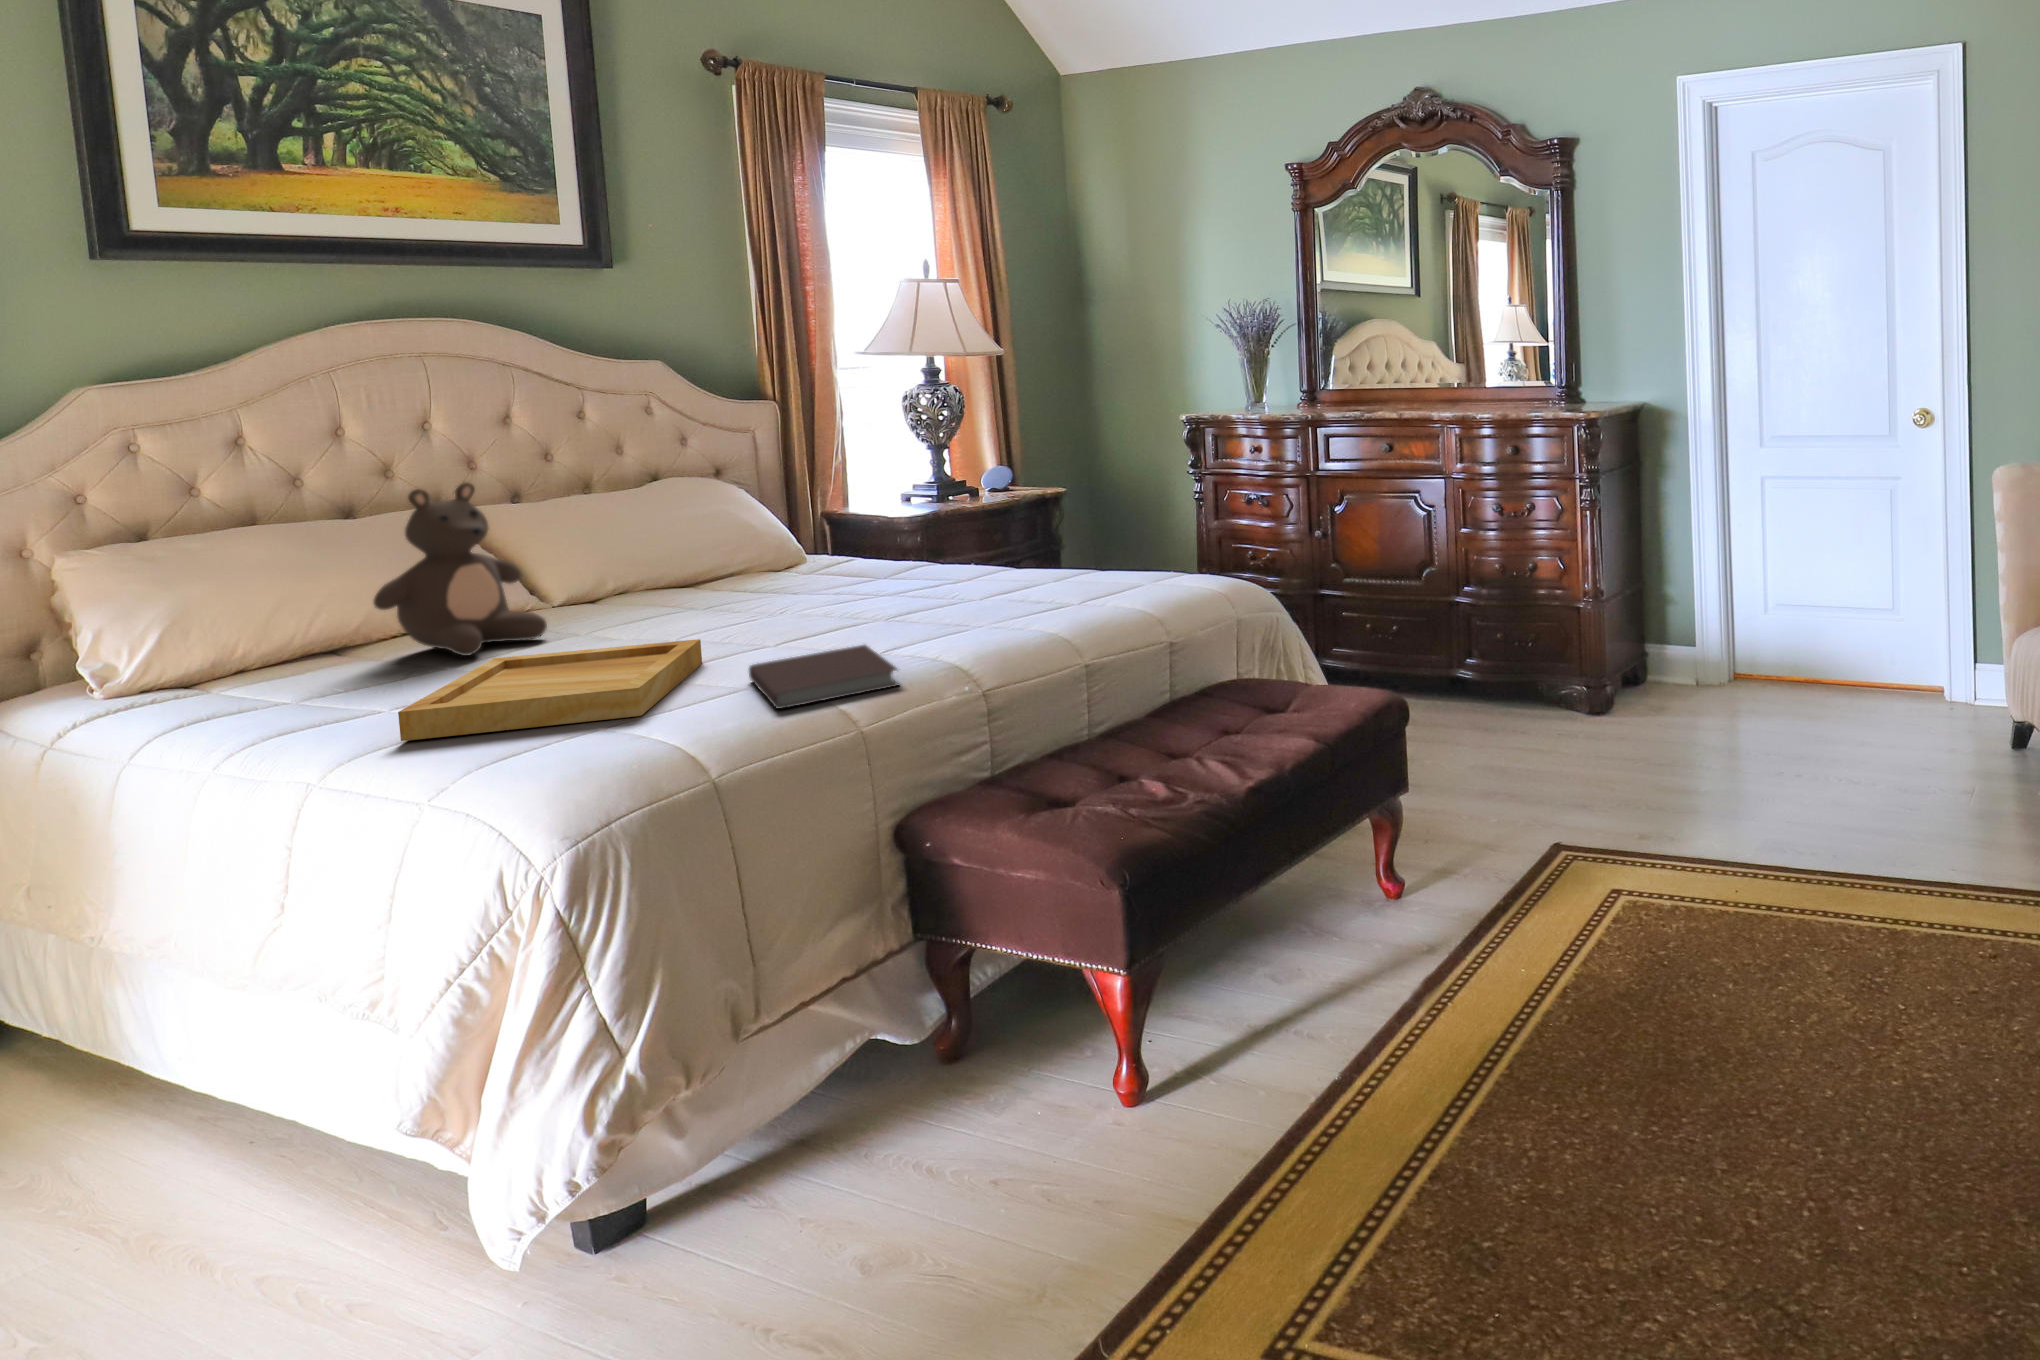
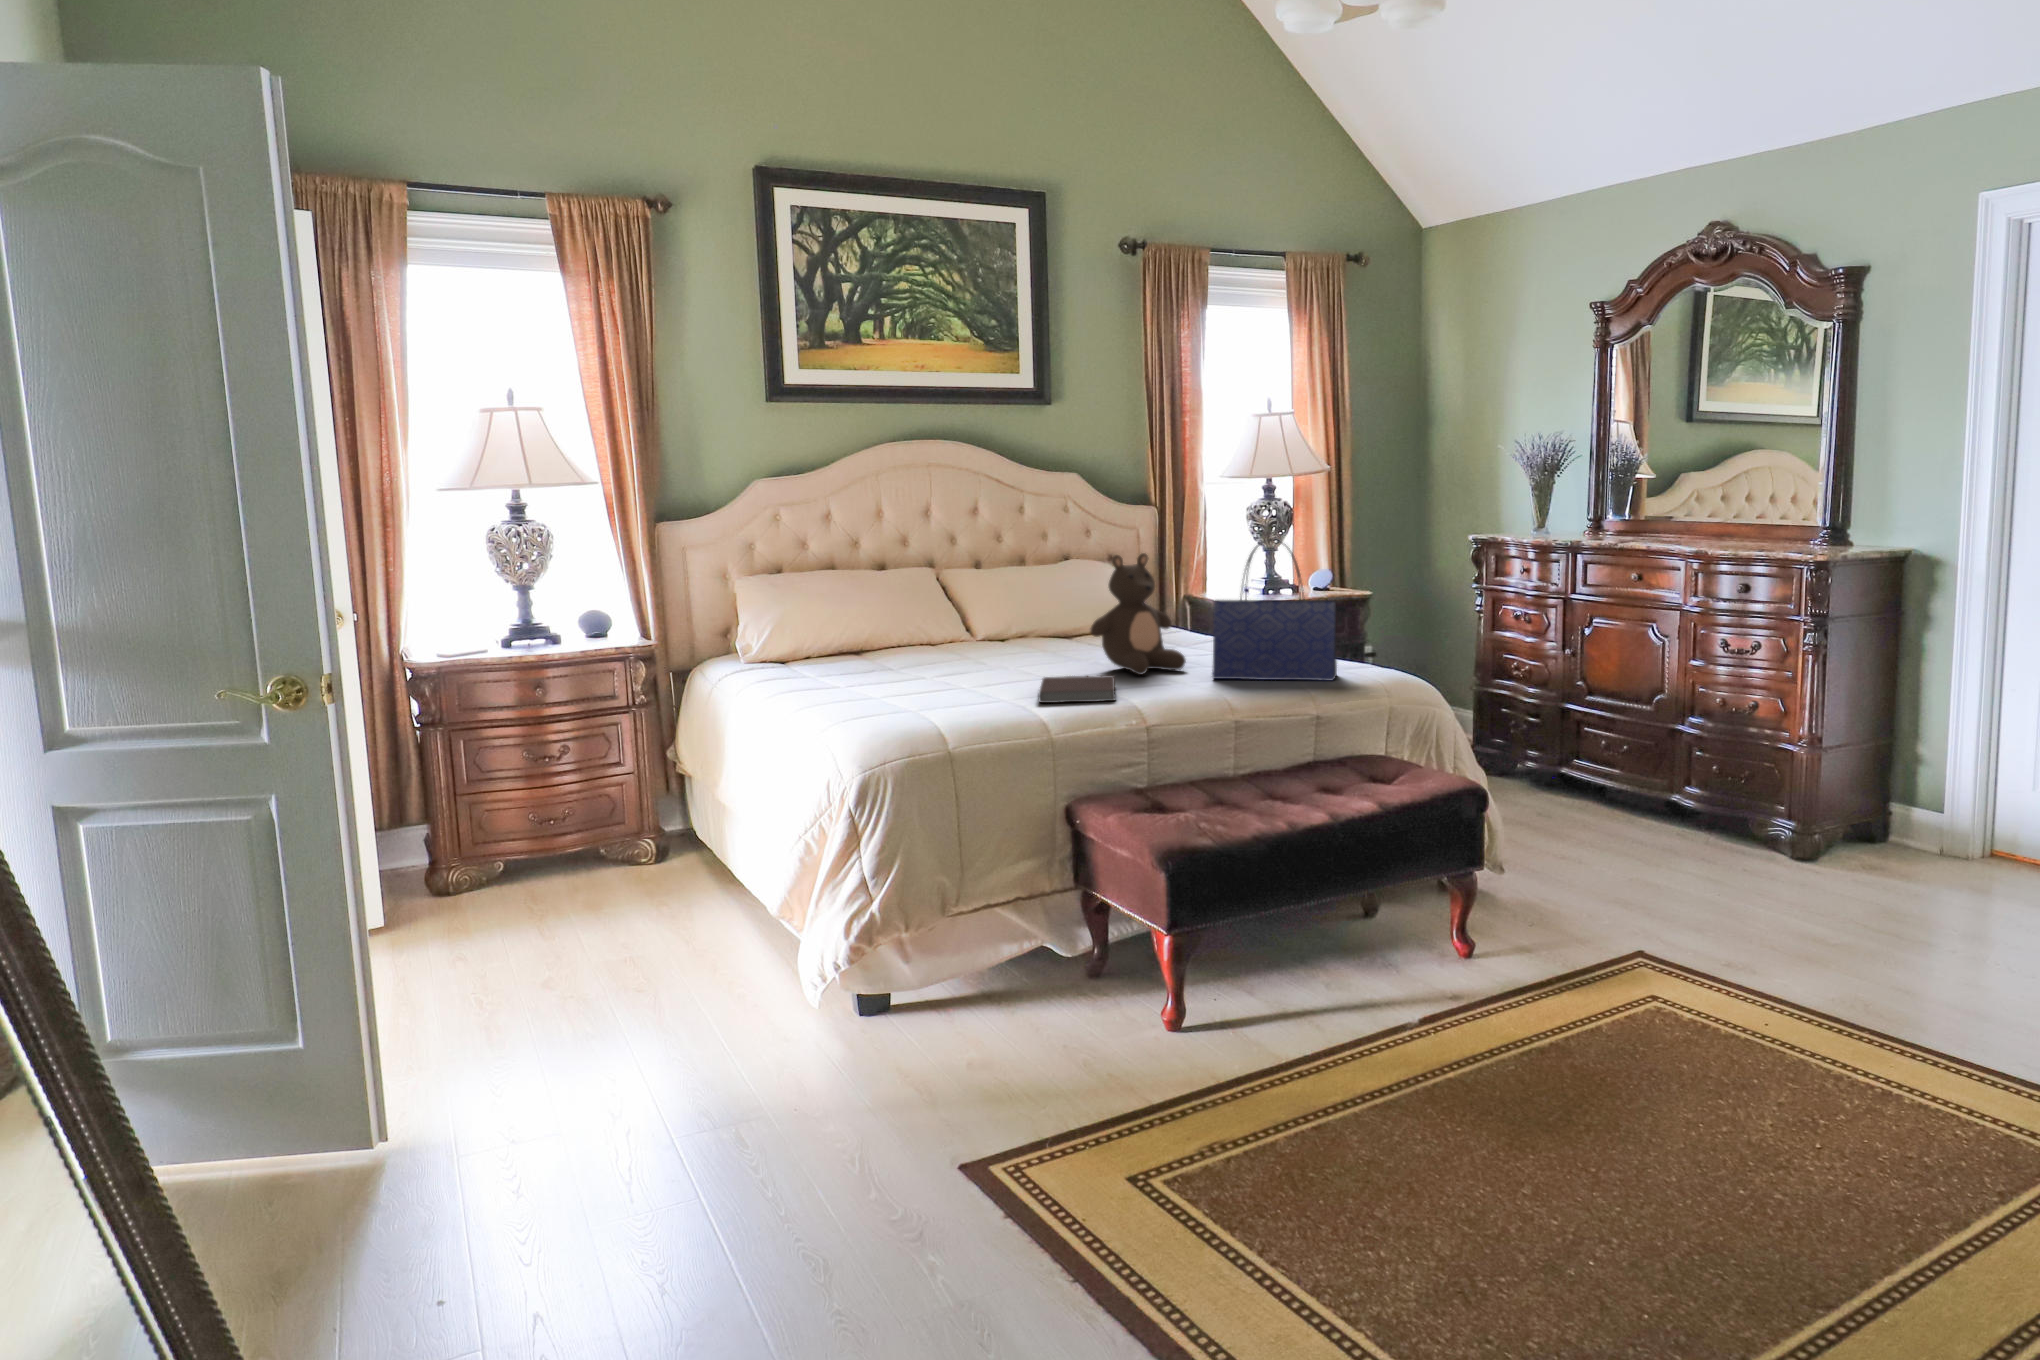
tote bag: none [997,433,1177,627] -> present [1212,540,1346,681]
teddy bear: present [374,482,547,656] -> present [1090,553,1186,675]
tray: present [398,639,702,741] -> none [863,656,1030,696]

